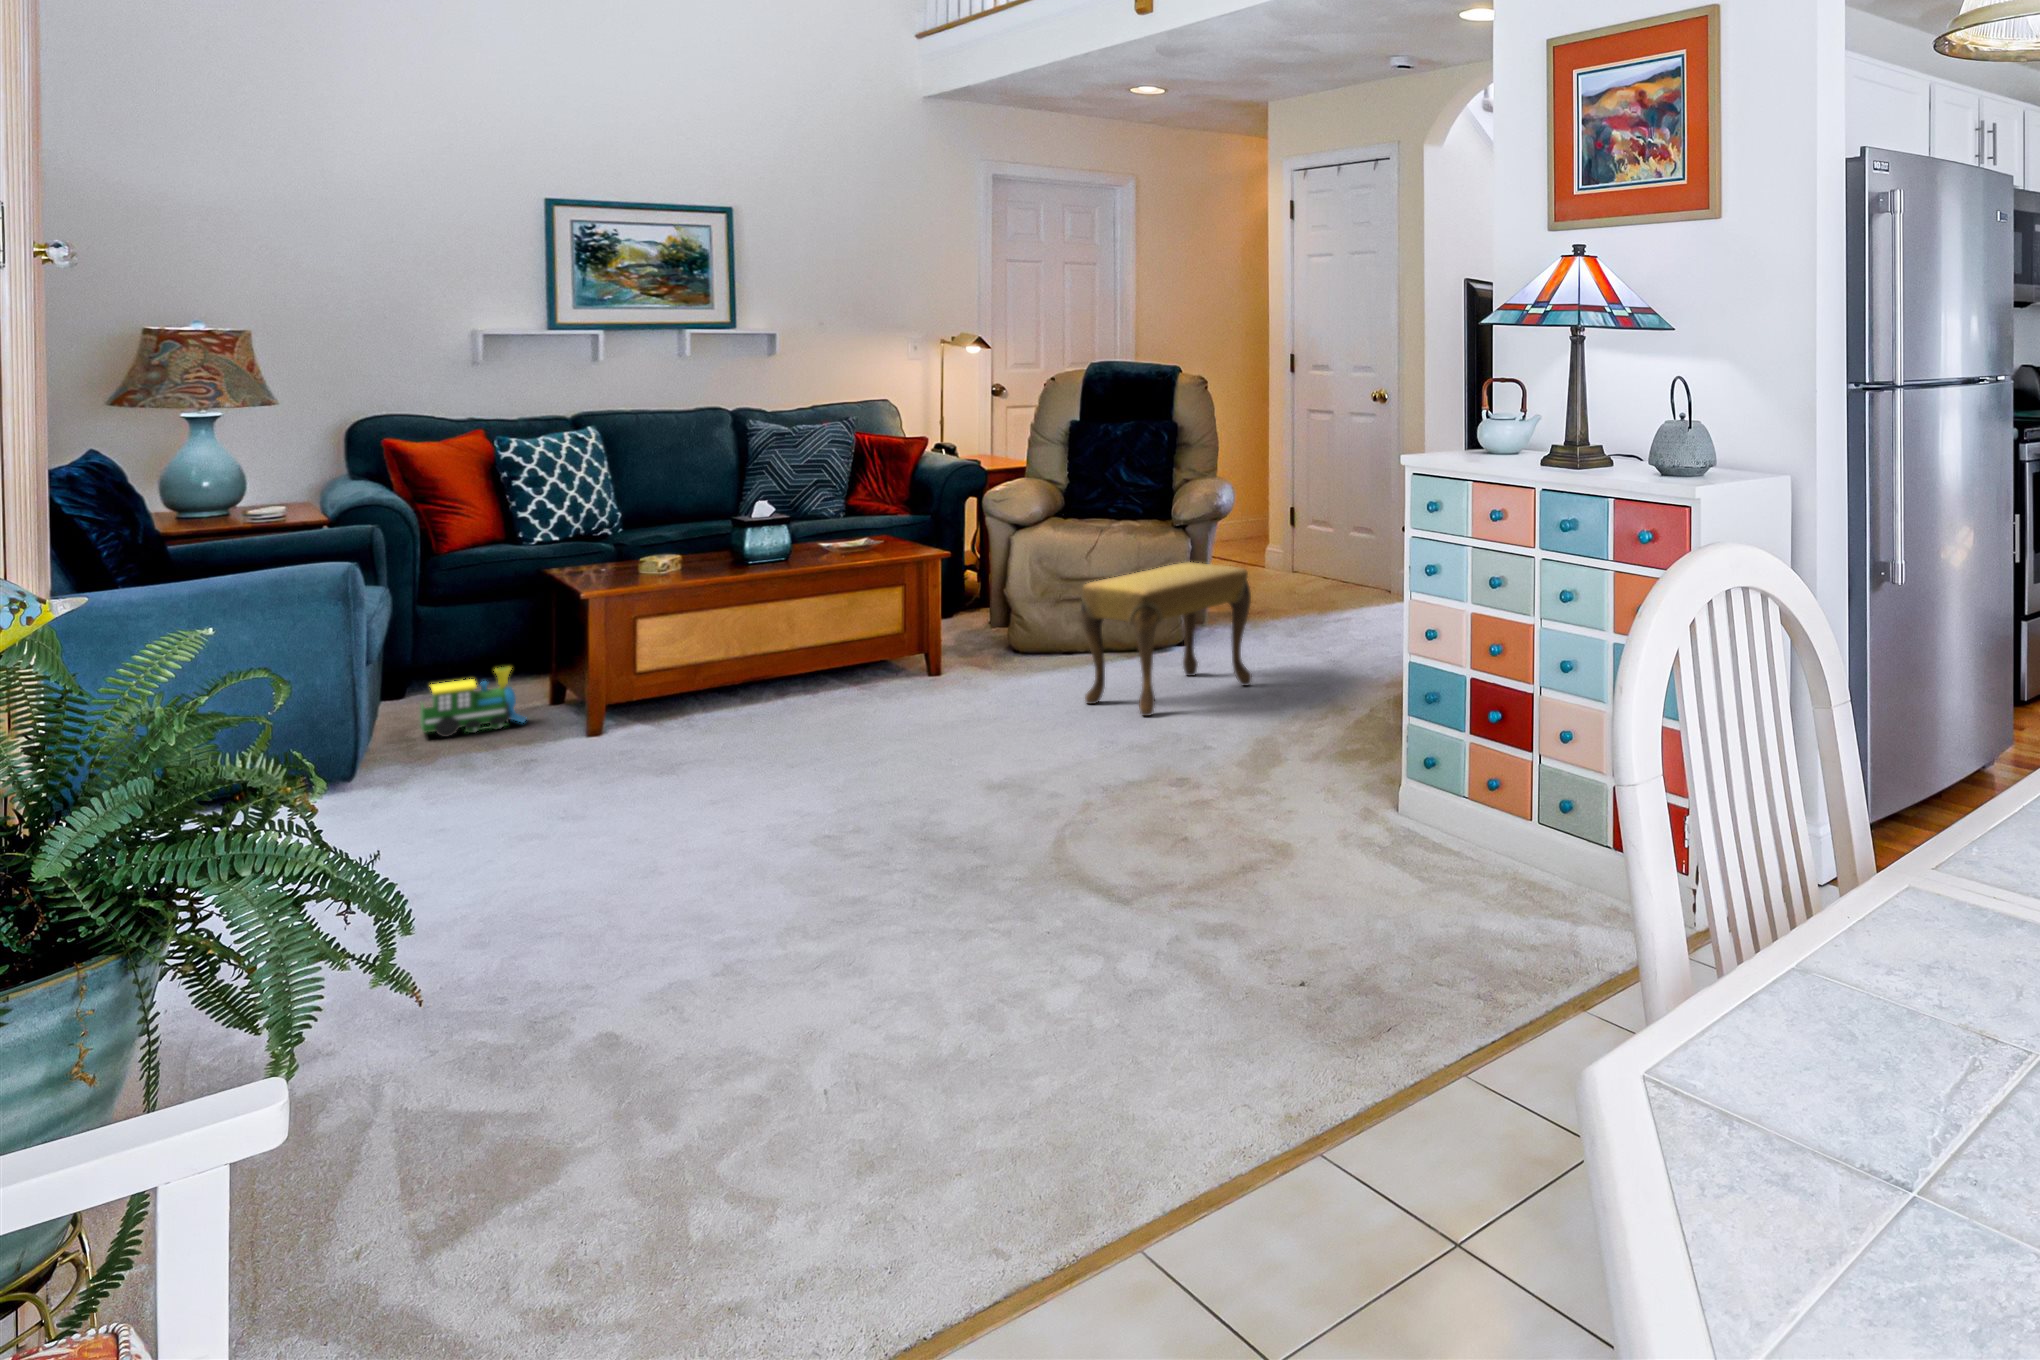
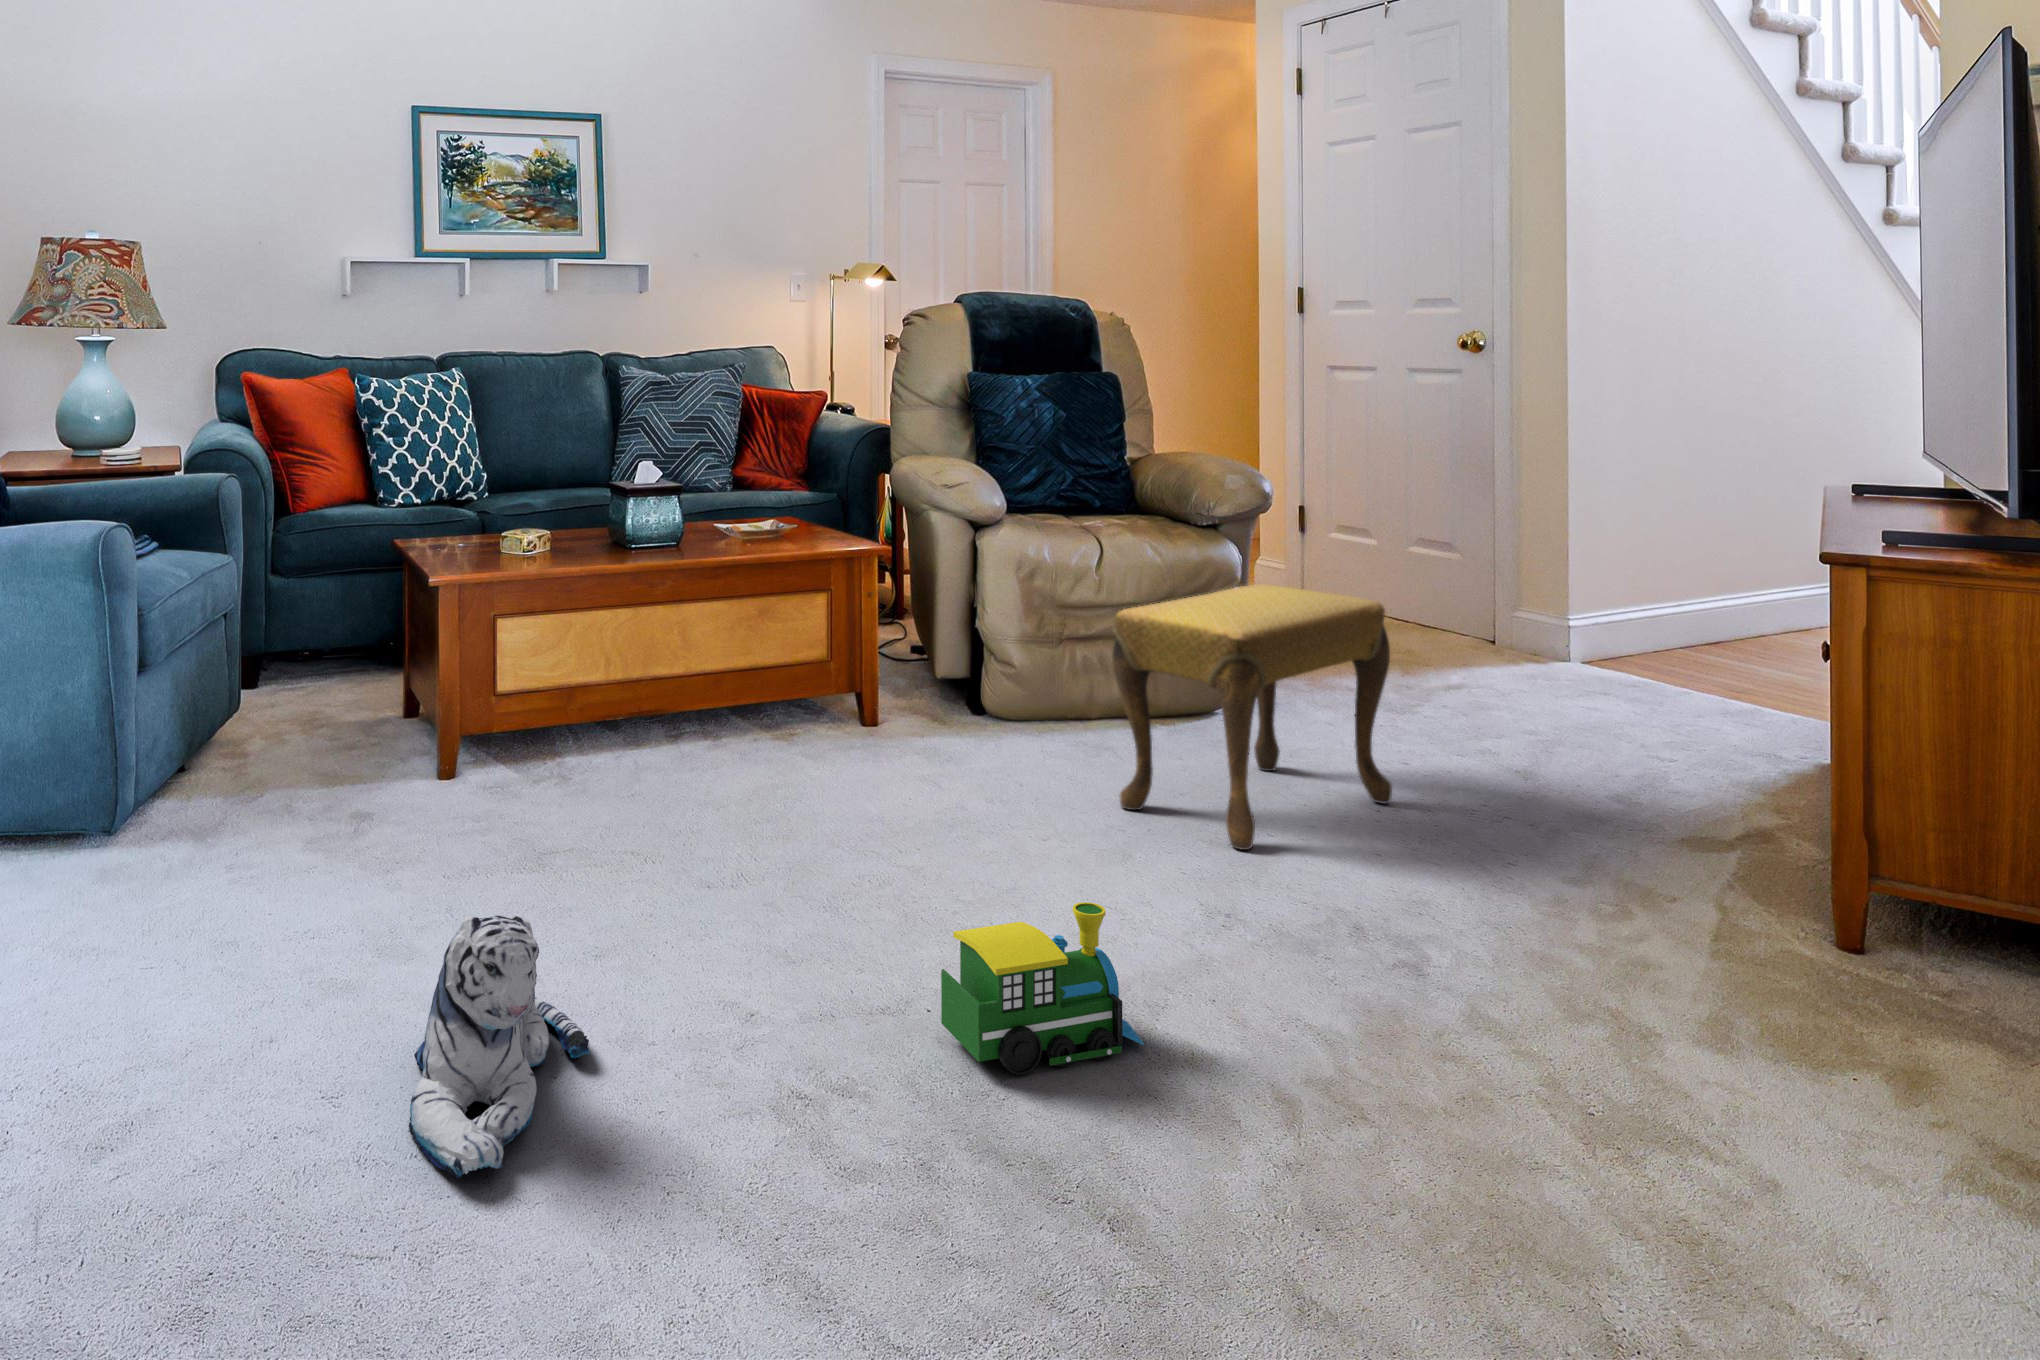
toy train: present [420,667,526,737] -> present [941,902,1145,1075]
plush toy: none [590,770,707,897] -> present [409,915,590,1178]

